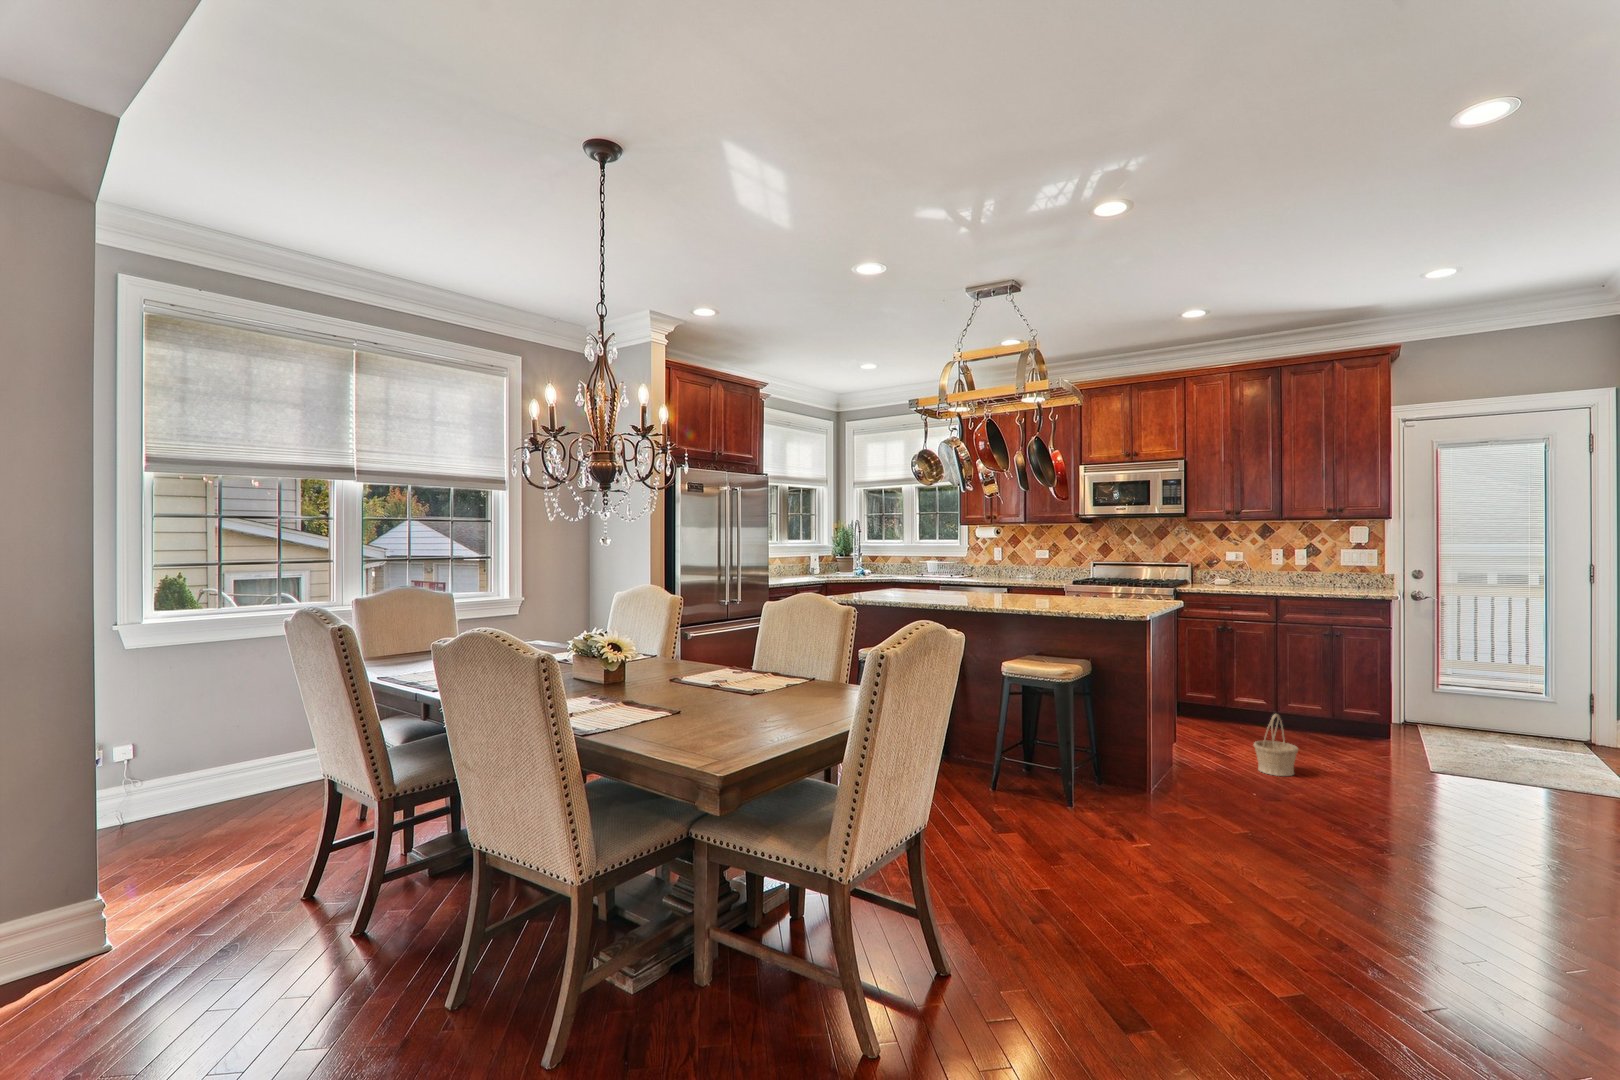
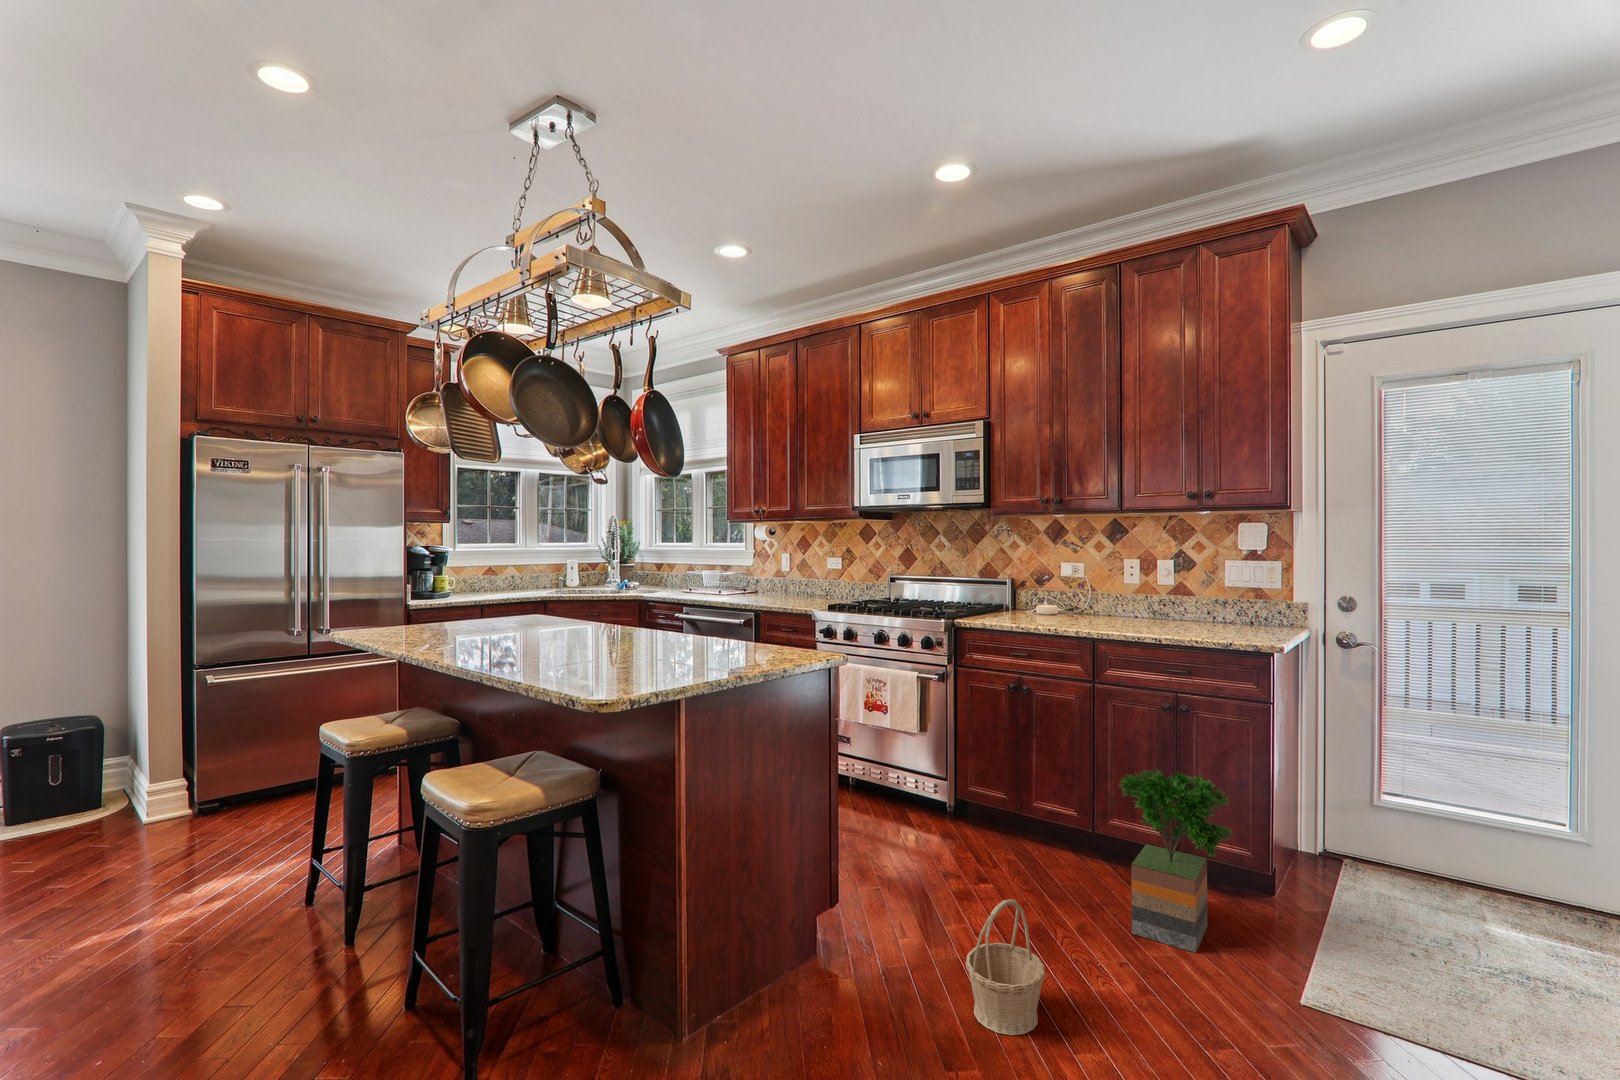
potted tree: none [1304,661,1376,754] -> present [1119,768,1233,953]

